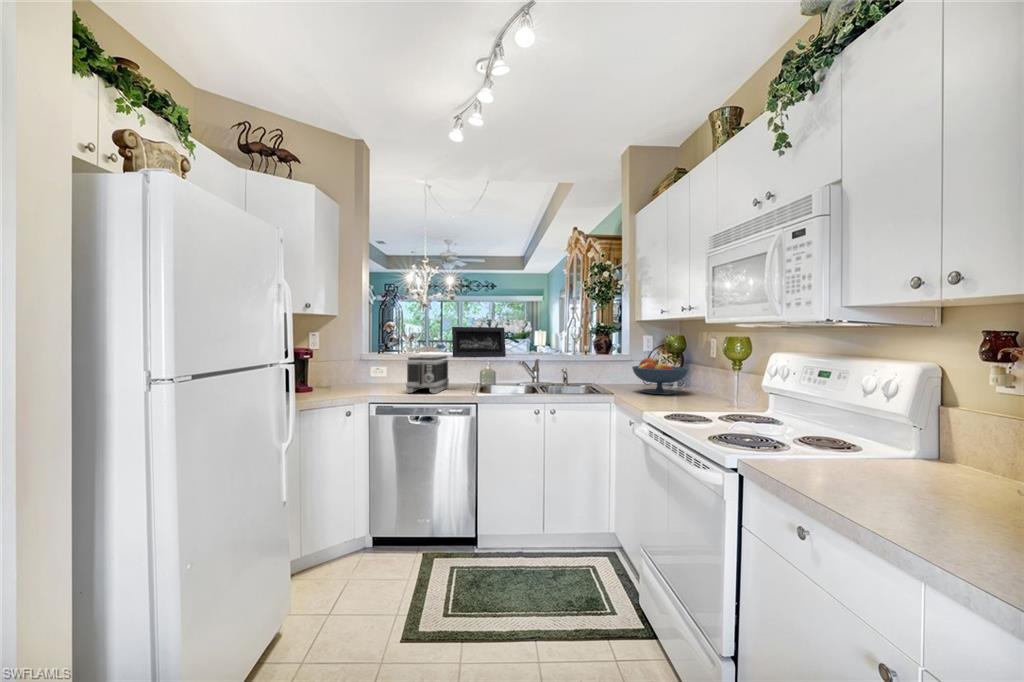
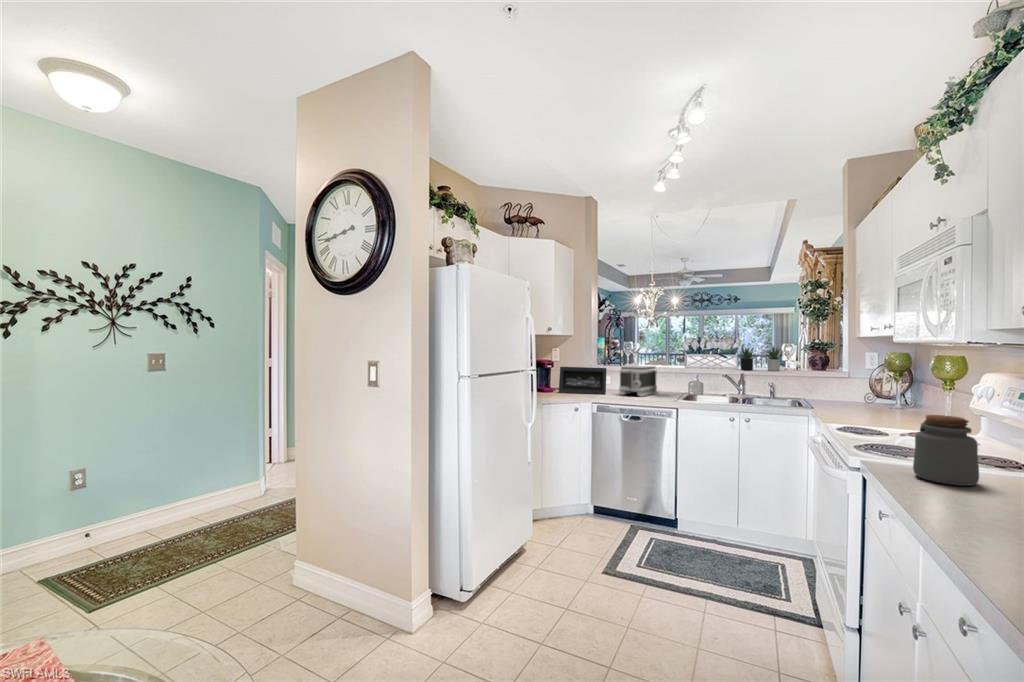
picture frame: present [452,327,506,357] -> present [559,367,607,394]
succulent plant: none [529,328,579,357] -> present [737,347,783,371]
fruit bowl: present [632,358,688,394] -> none [839,375,910,413]
jar: none [804,401,870,481] -> present [913,415,979,486]

